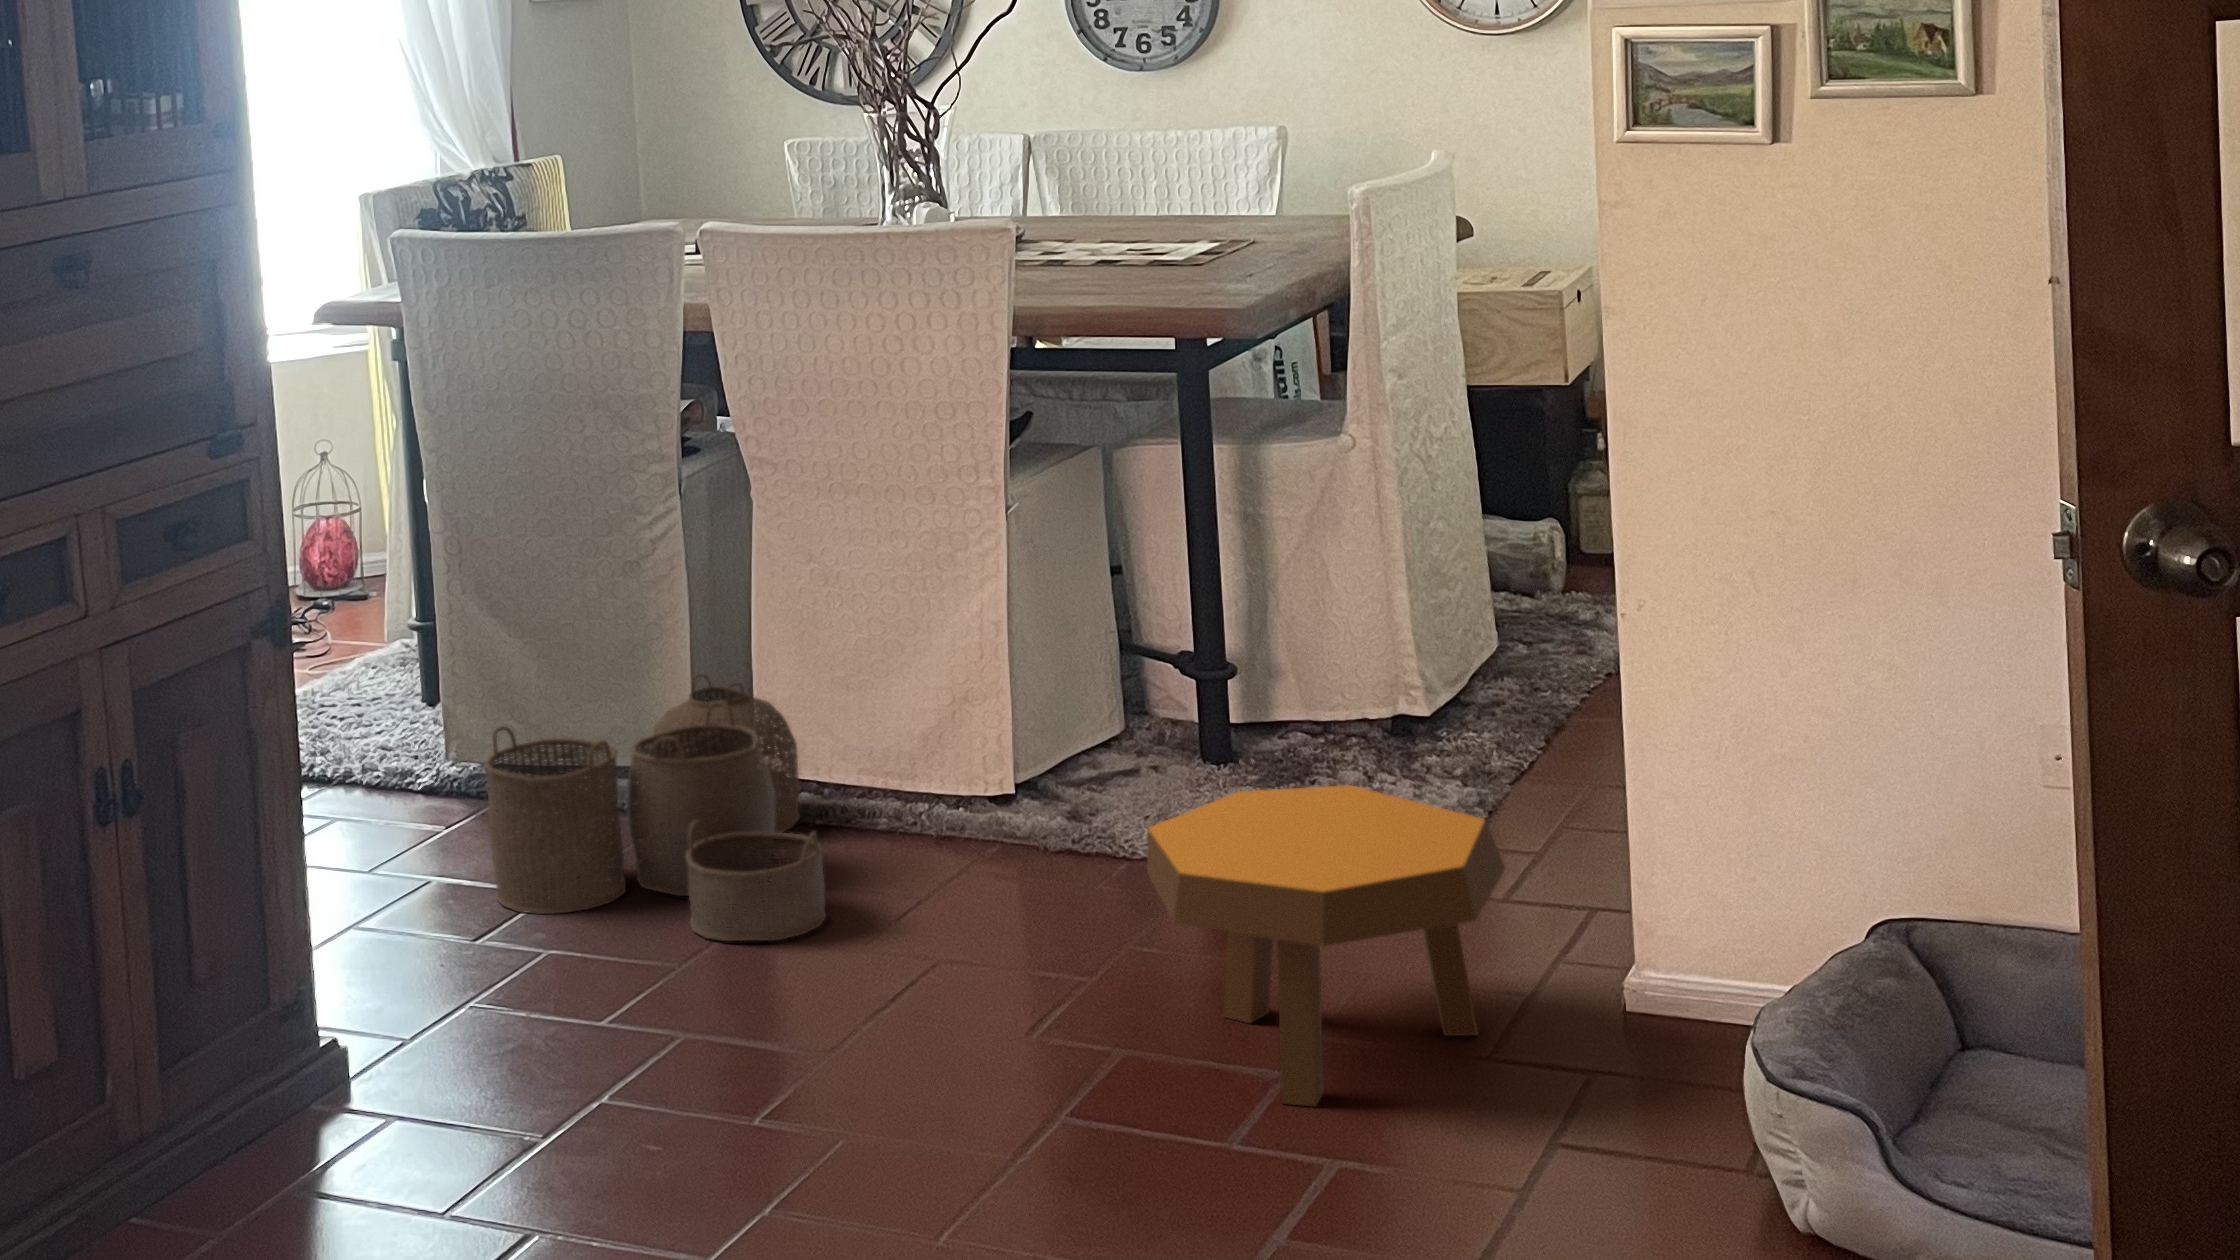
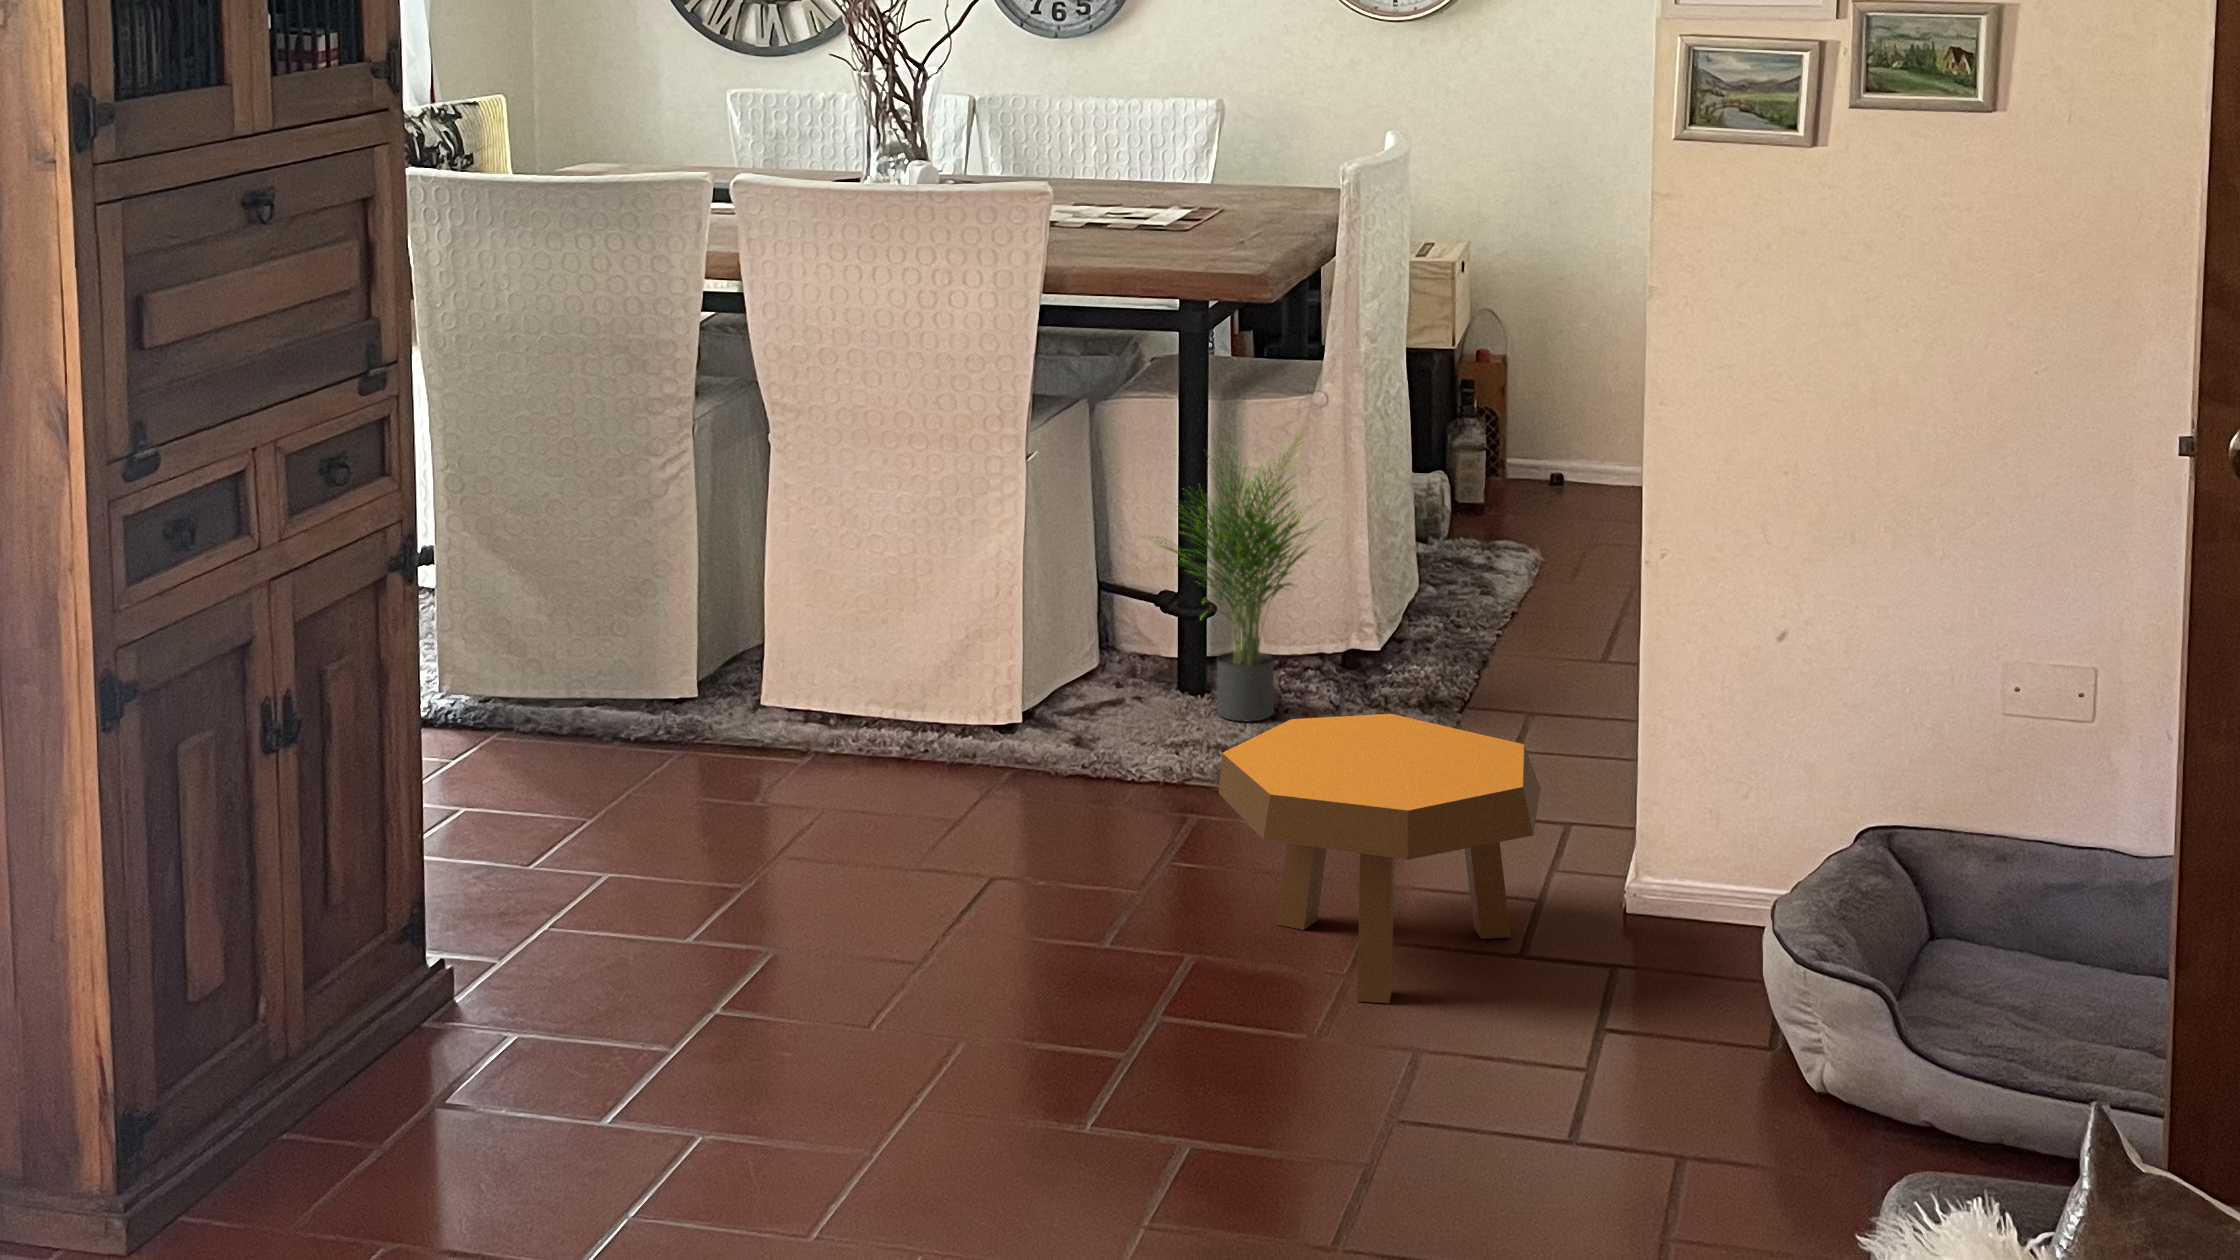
potted plant: none [1129,476,1359,795] -> present [1145,450,1322,722]
woven basket: present [484,674,826,941] -> none [534,606,873,860]

